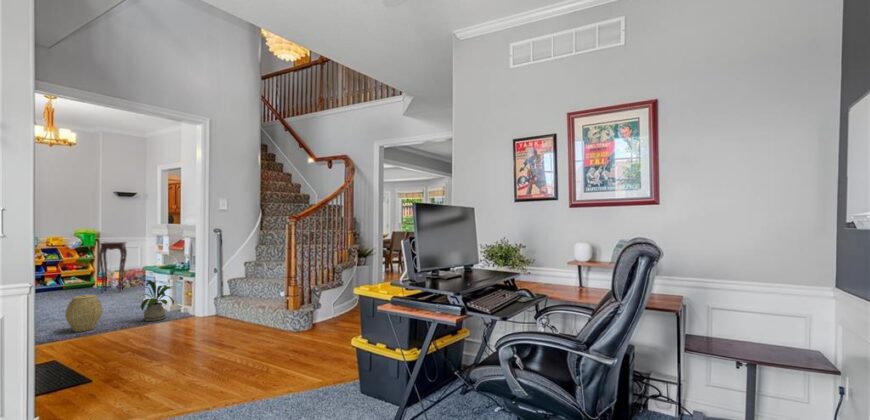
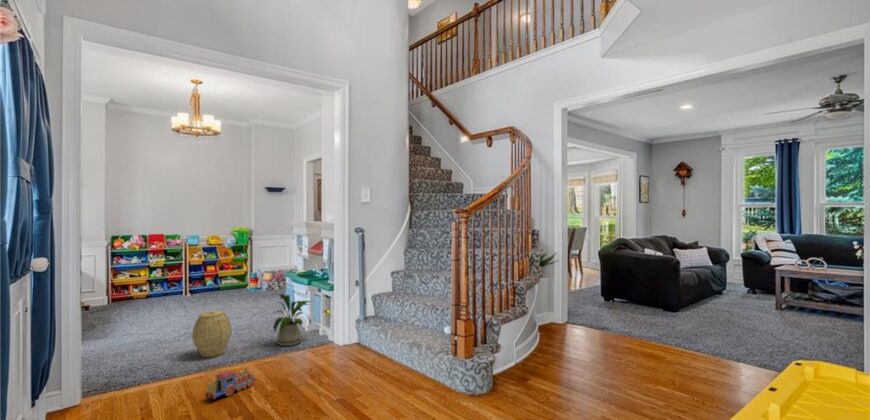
side table: present [99,242,127,292] -> none [248,241,274,296]
toy train: none [94,328,133,349] -> present [205,367,256,399]

